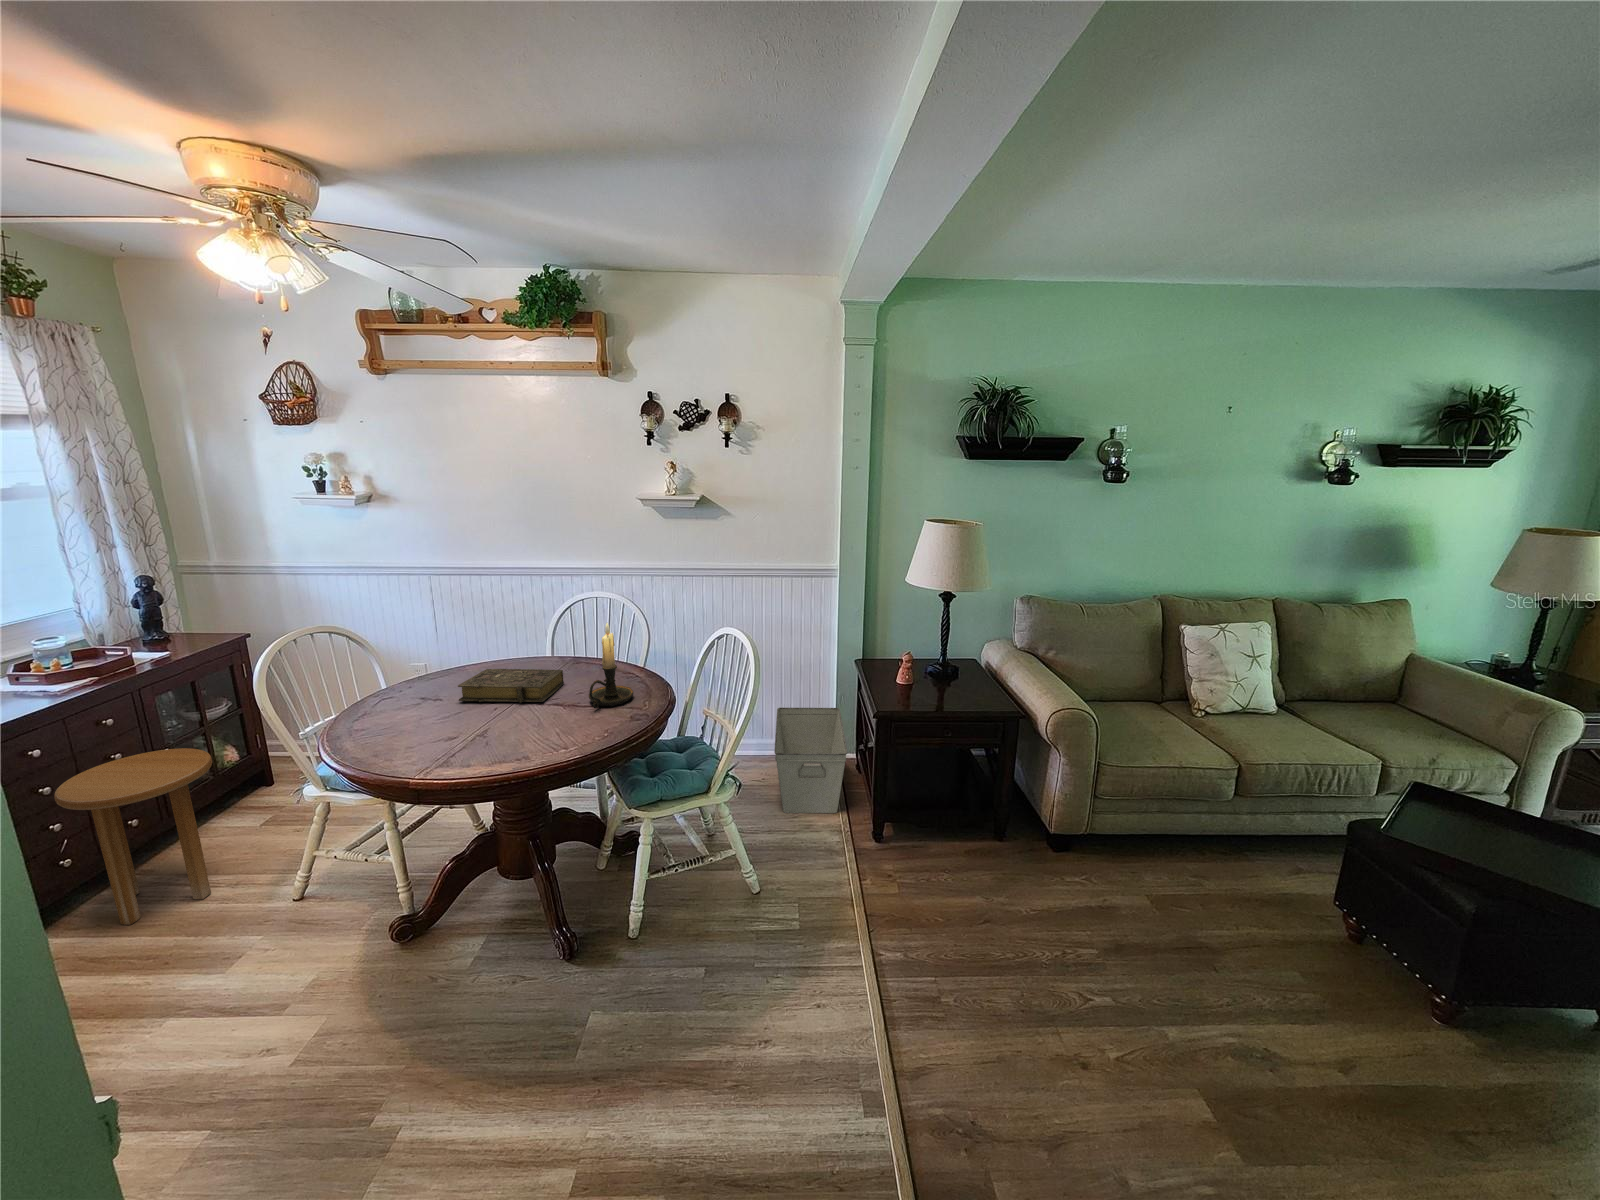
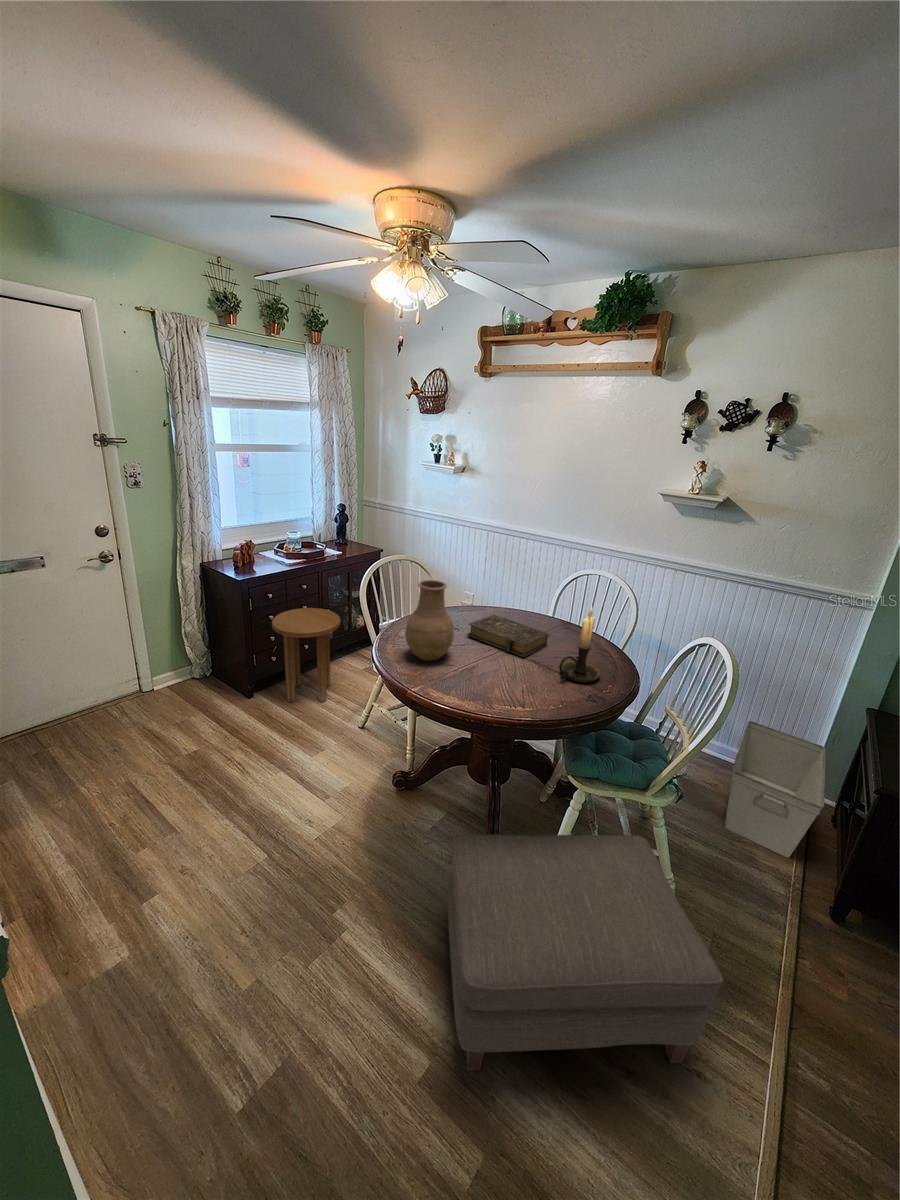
vase: none [376,637,449,742] -> present [405,580,454,661]
ottoman: none [521,834,806,1136] -> present [447,834,723,1071]

